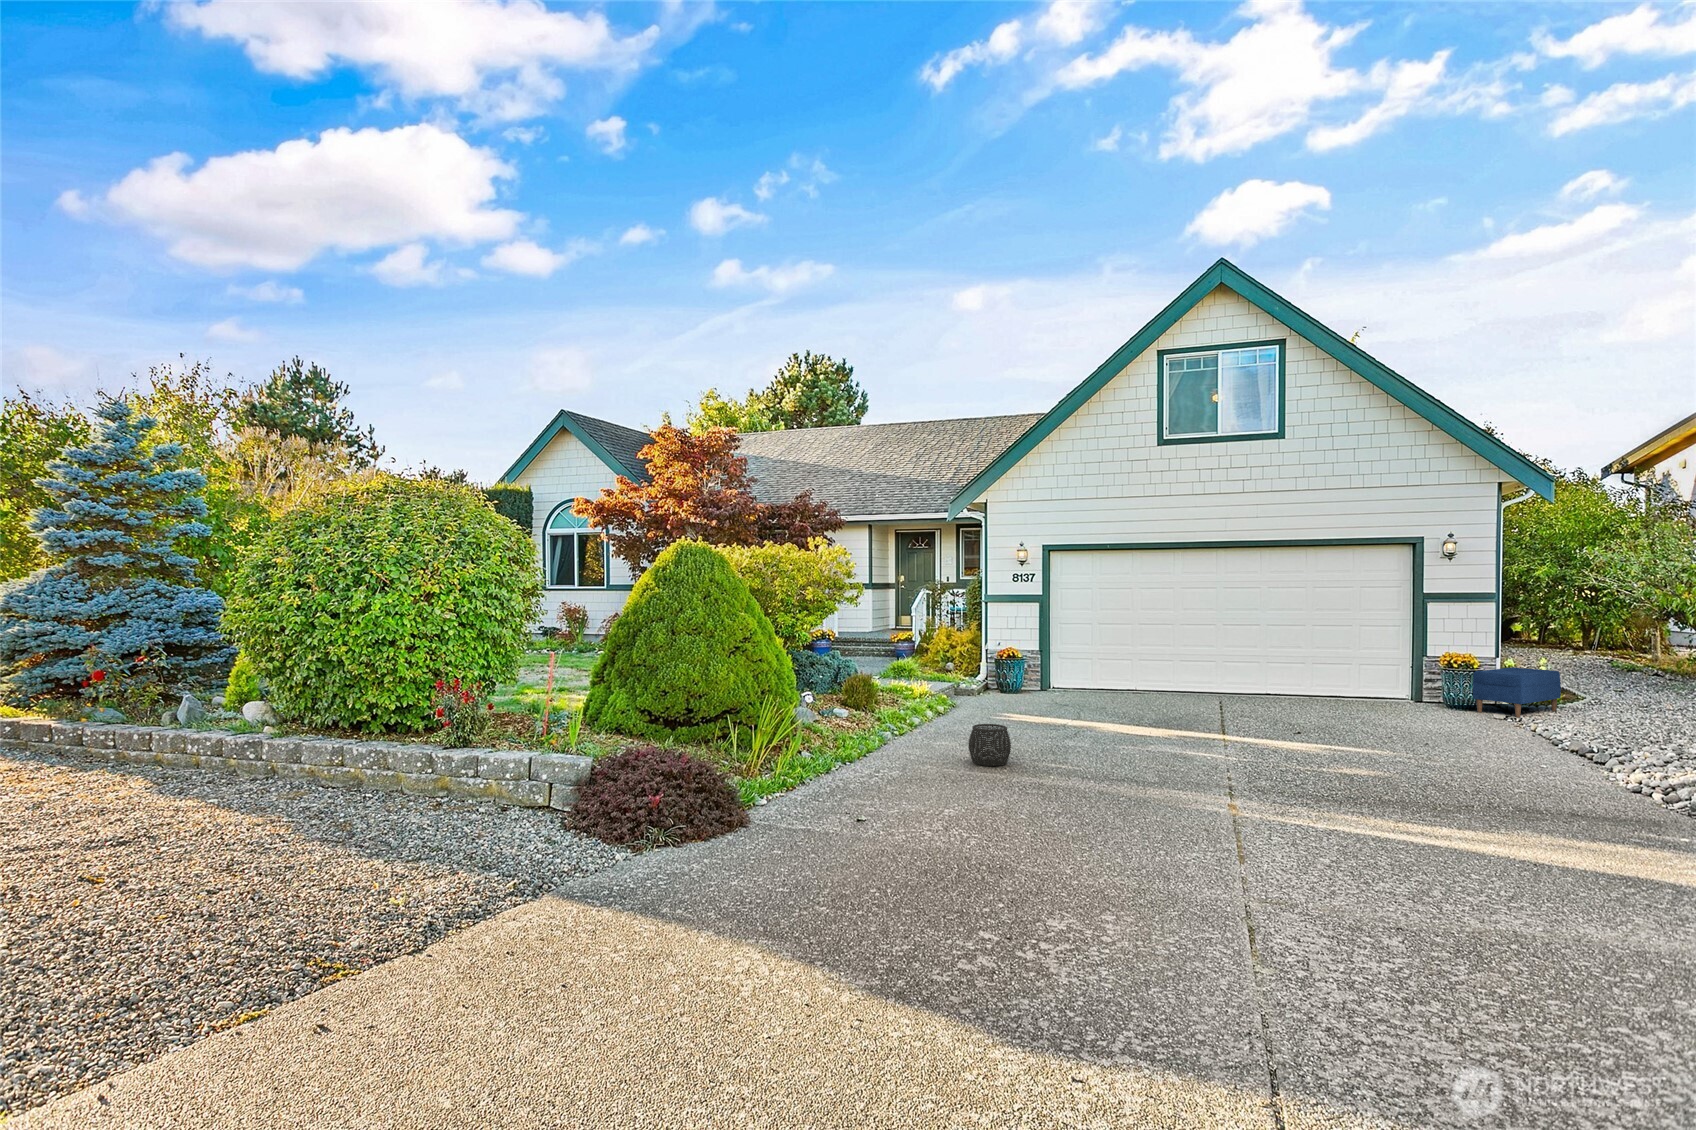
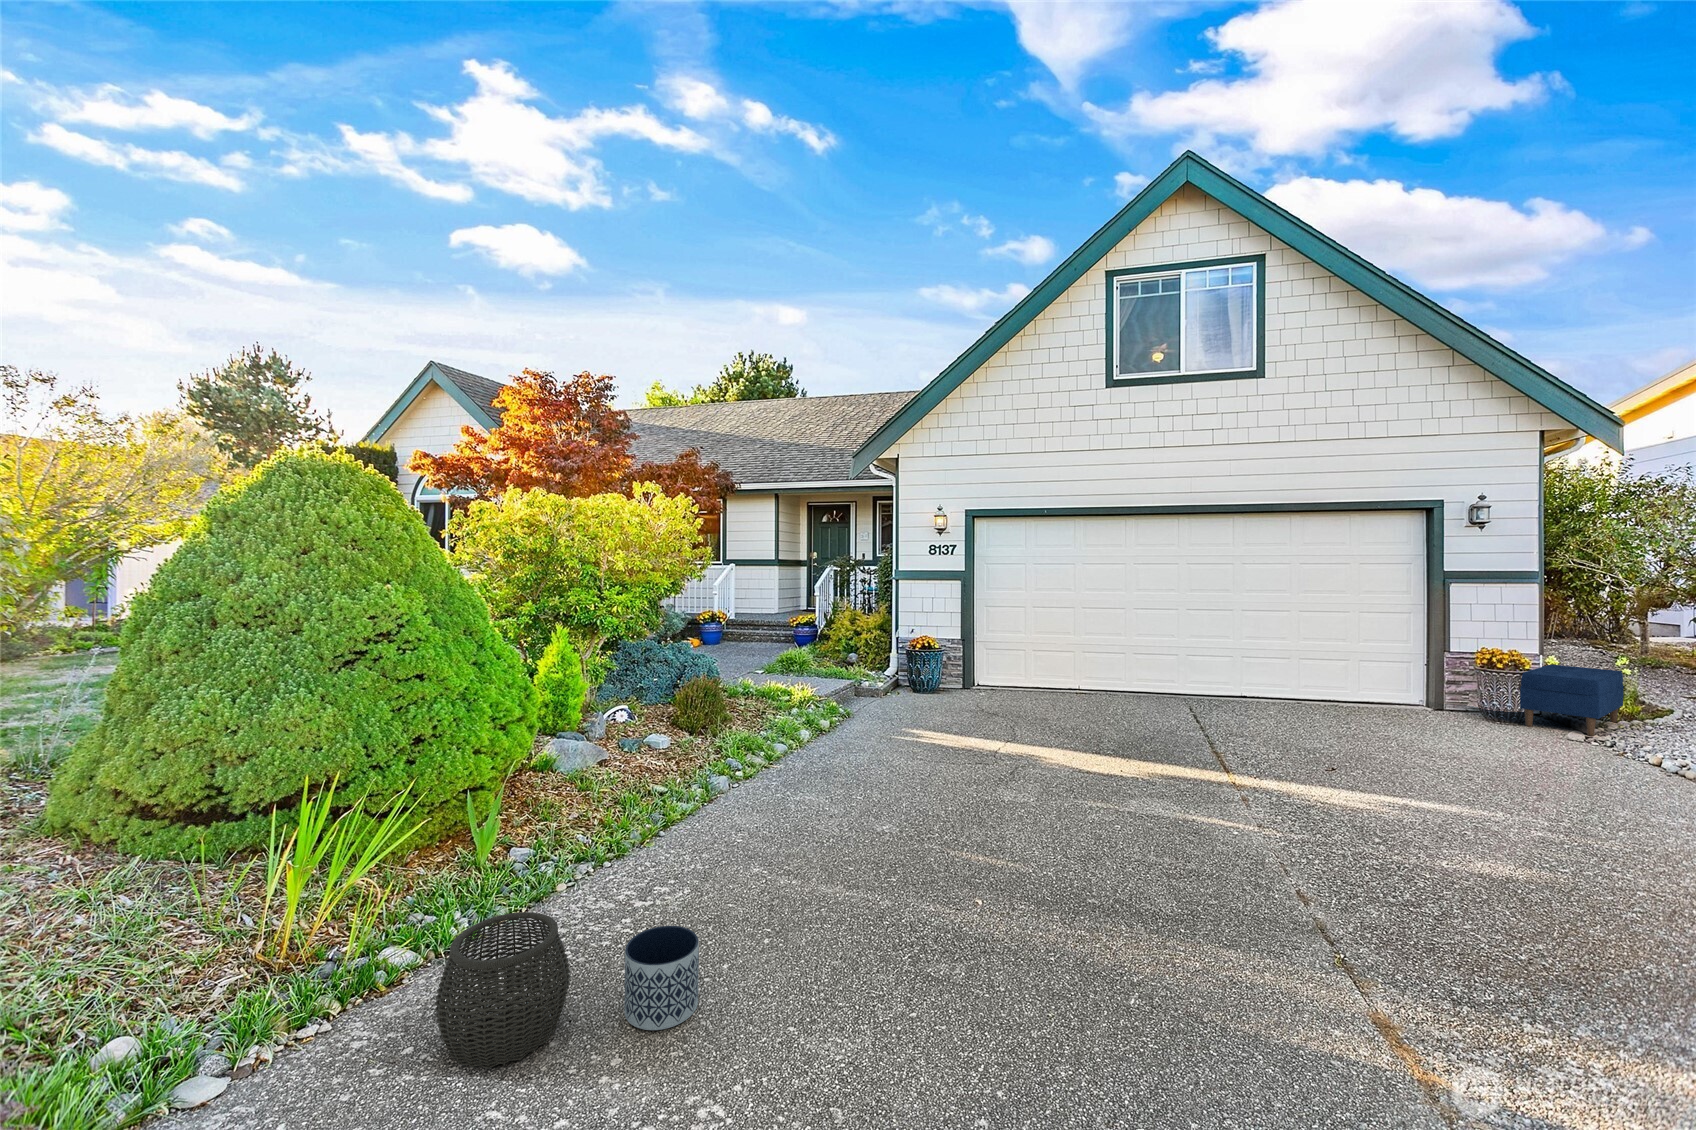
woven basket: present [969,724,1011,766] -> present [435,912,570,1069]
planter: none [898,753,929,786] -> present [624,926,699,1030]

